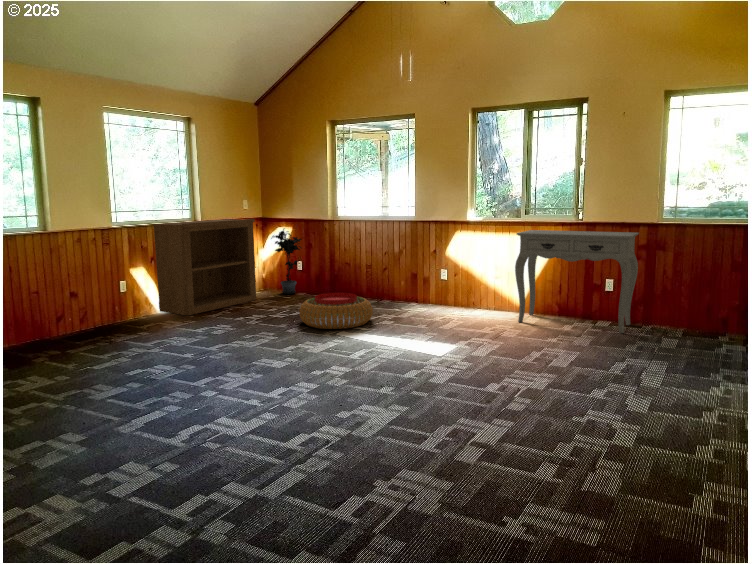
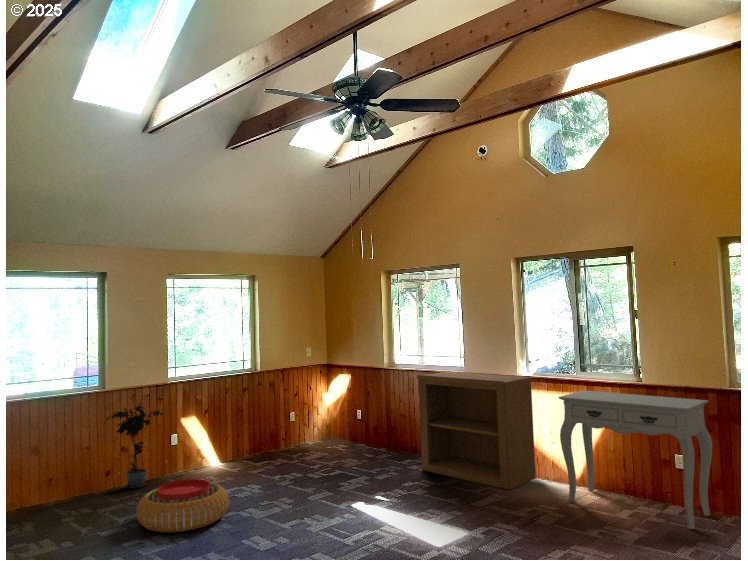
bookshelf: present [153,219,256,316] -> present [417,372,536,490]
potted plant: present [272,229,302,294] -> present [107,403,165,488]
pouf: present [299,293,373,329] -> present [136,479,229,533]

